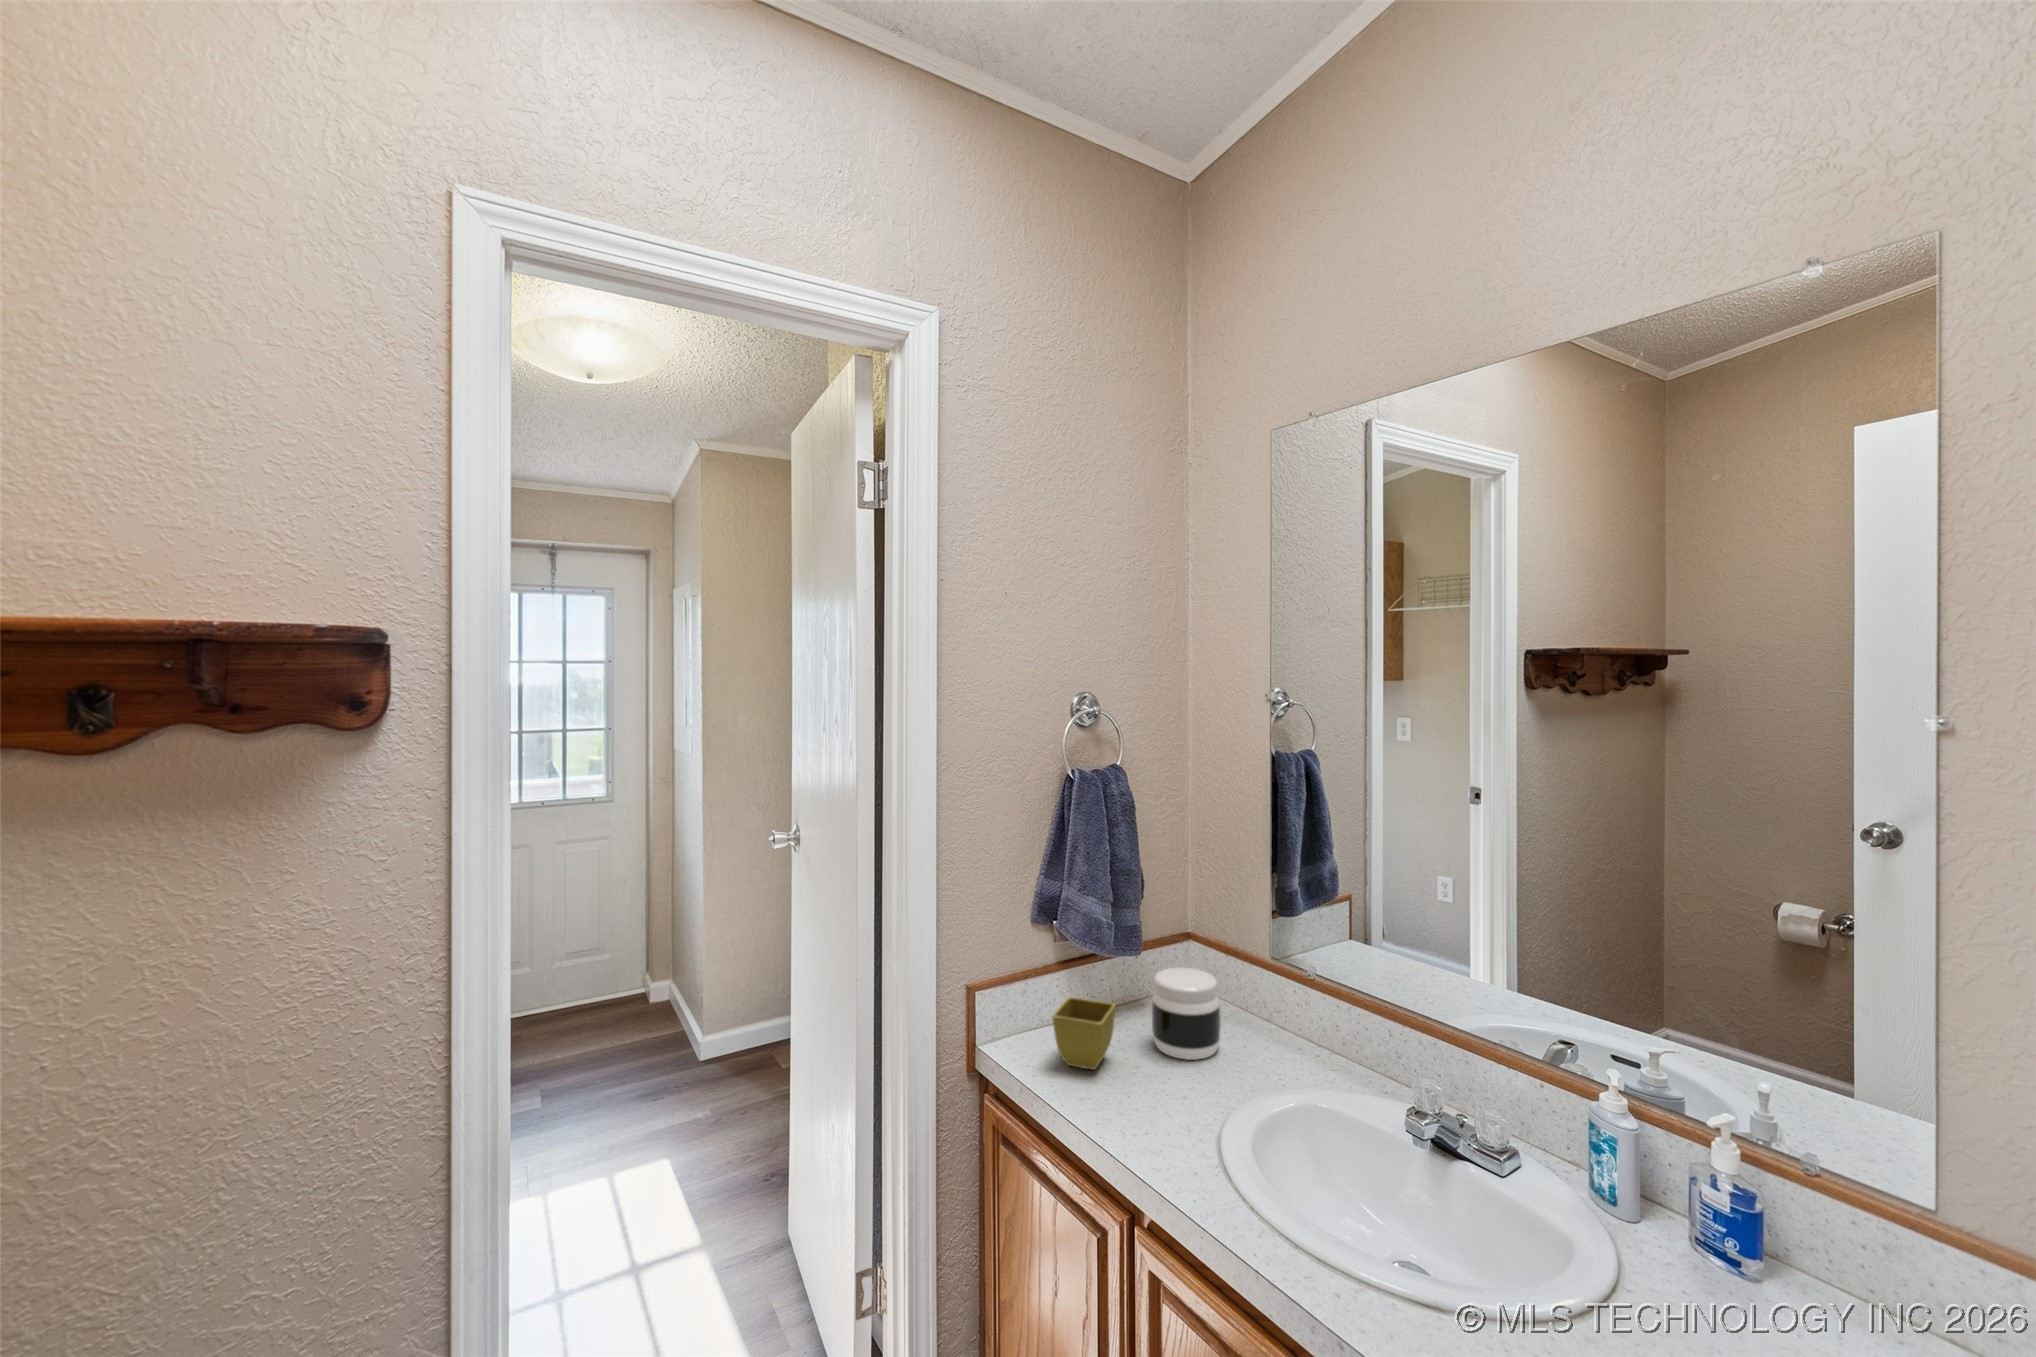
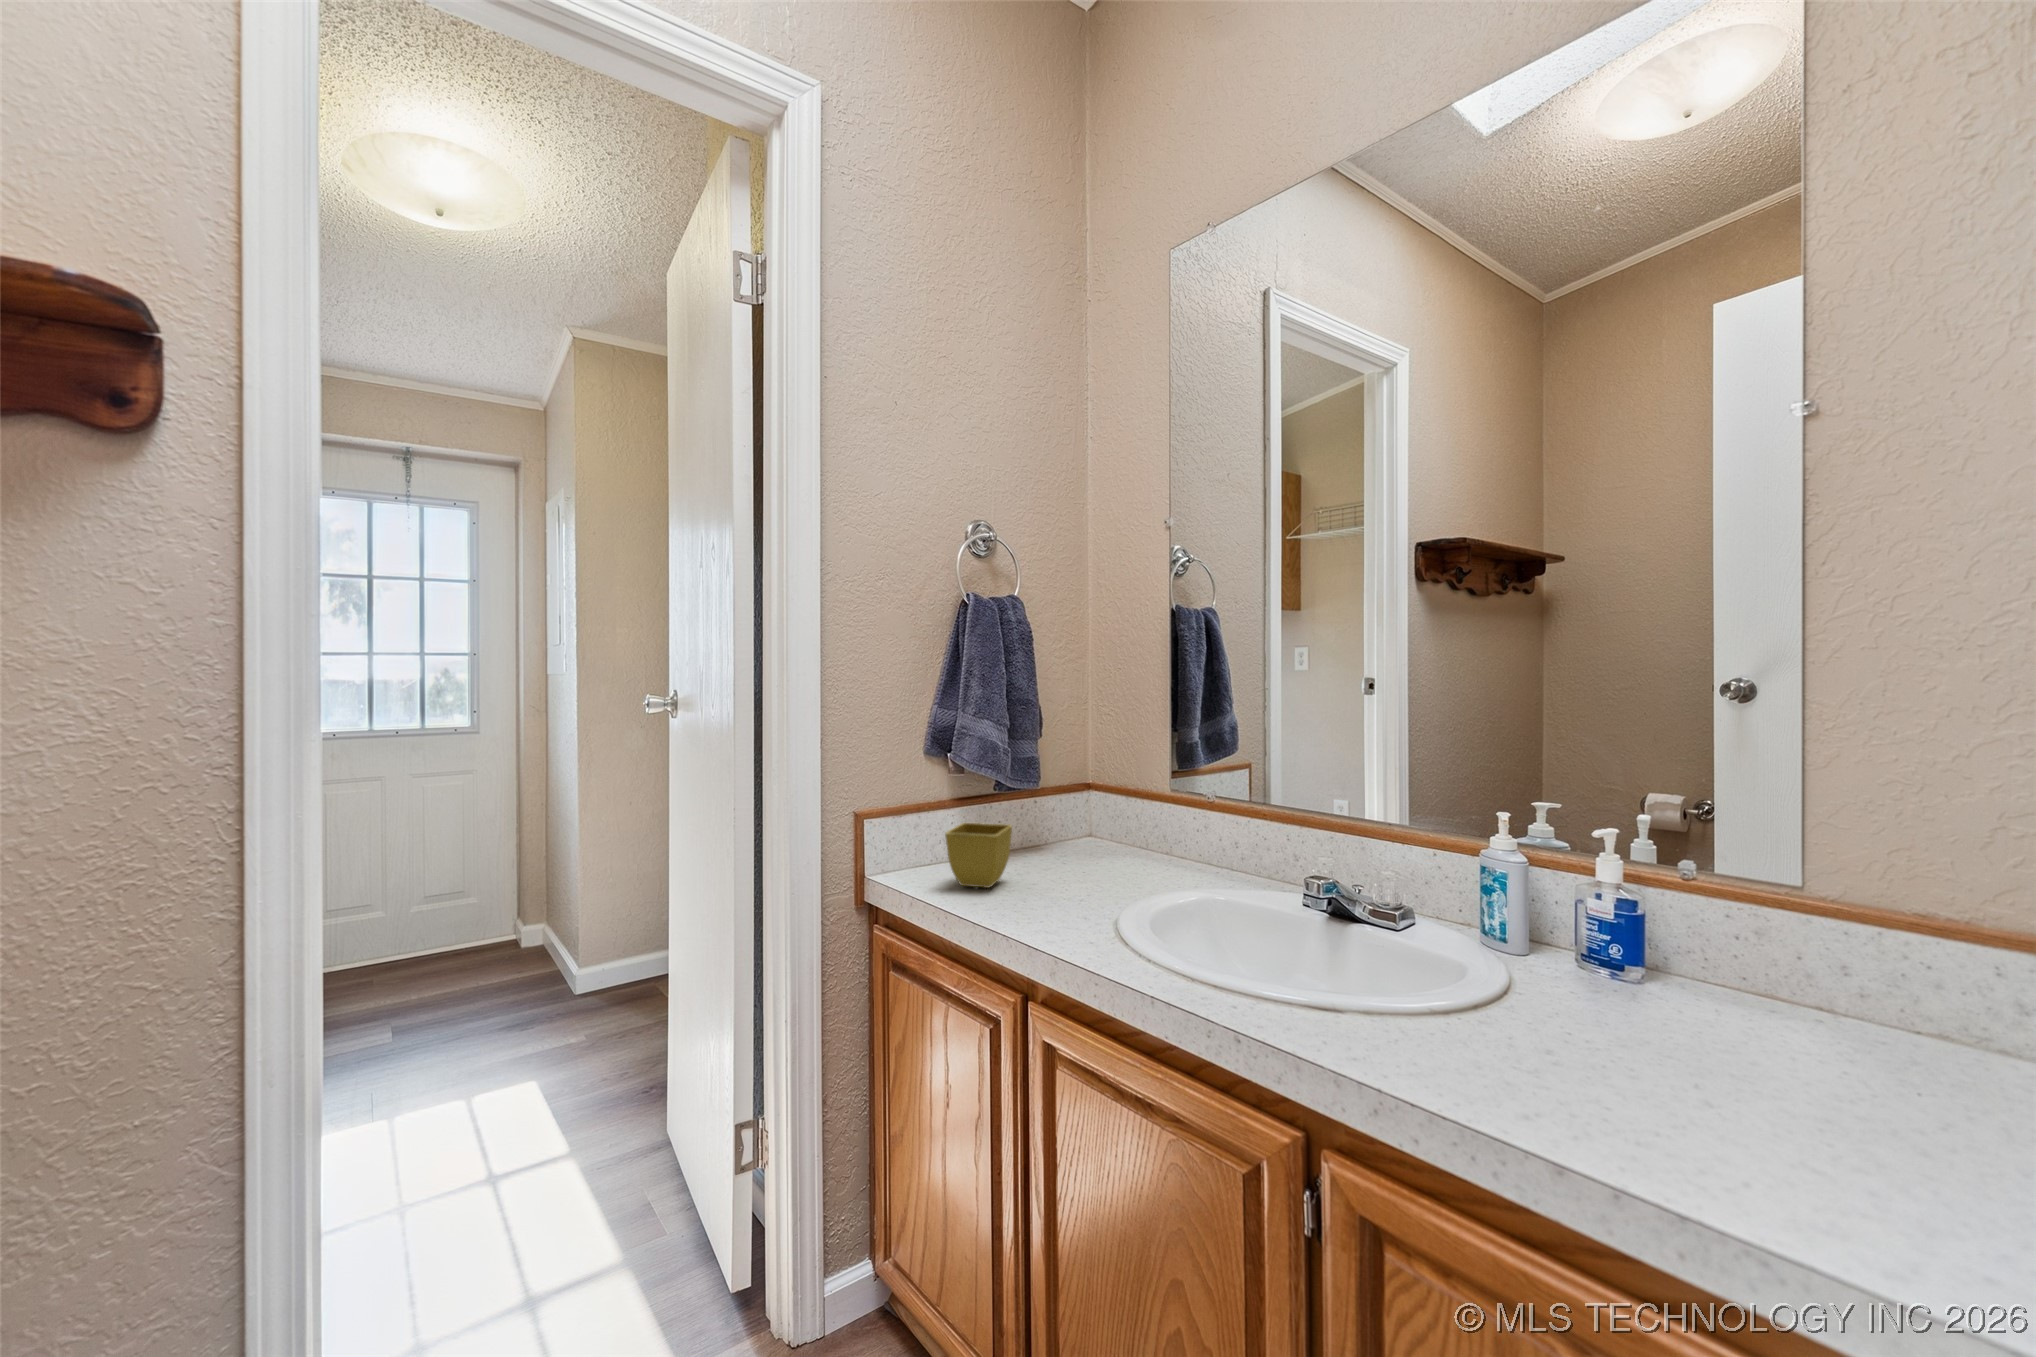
jar: present [1152,967,1221,1060] -> none [1051,796,1120,879]

